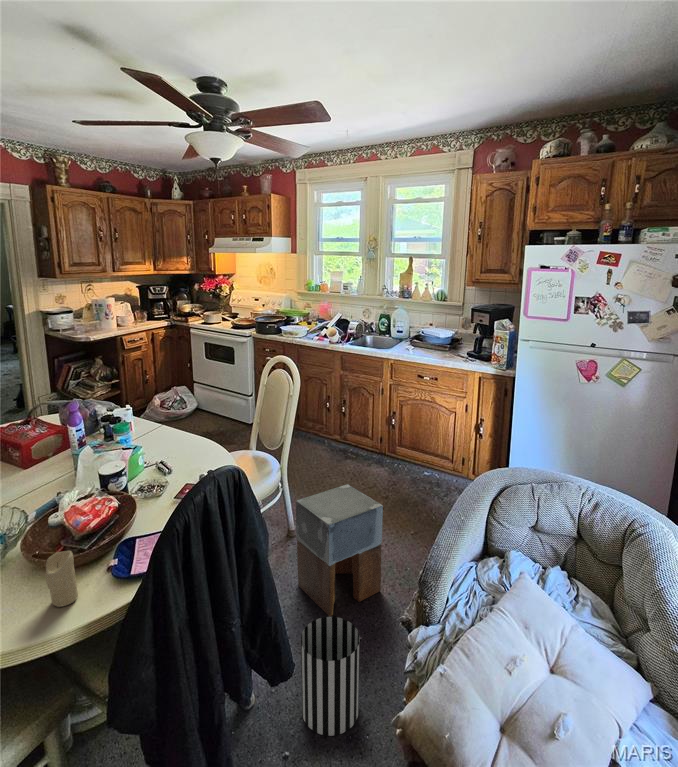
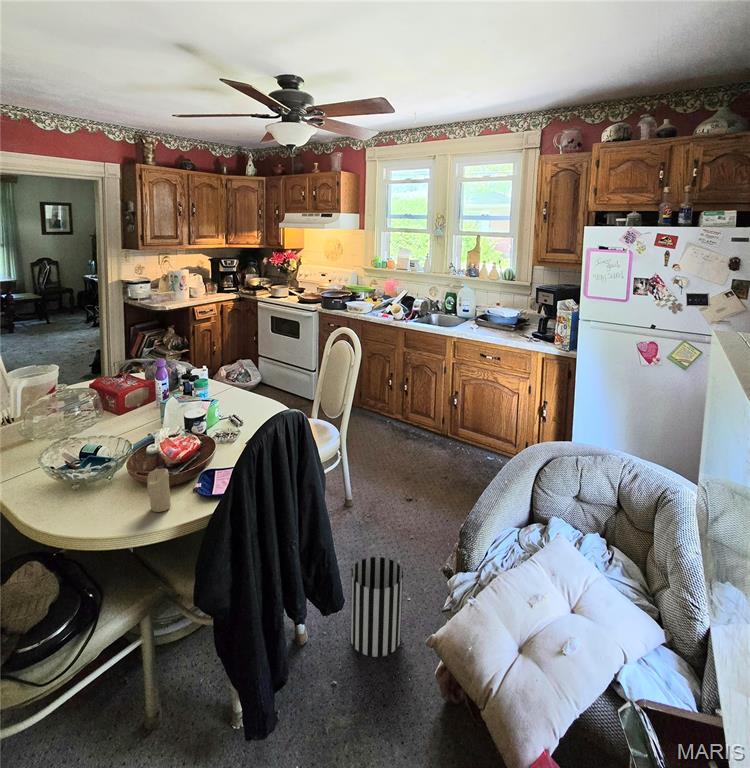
stool: present [296,484,383,616] -> none [353,450,434,567]

